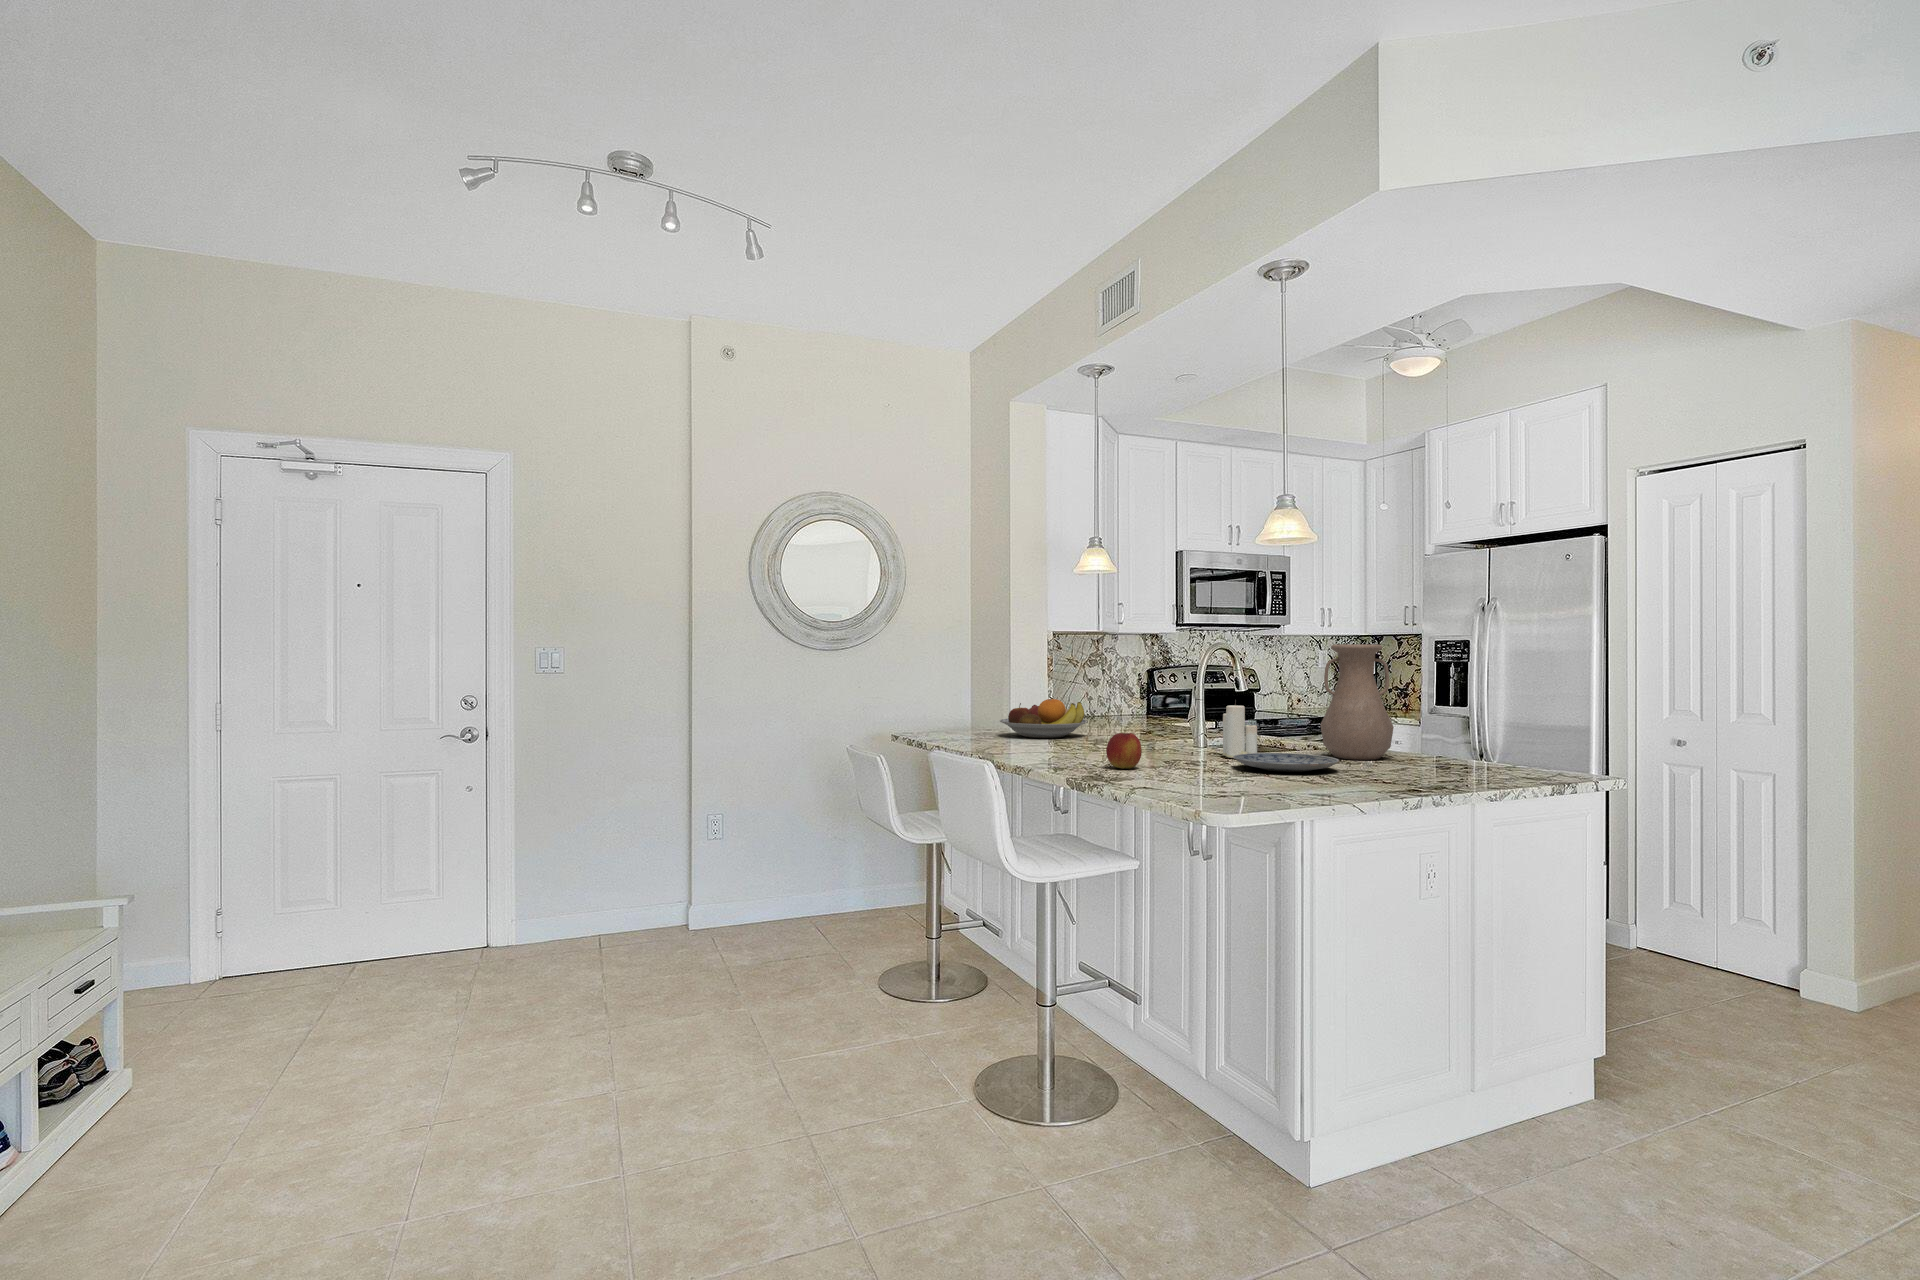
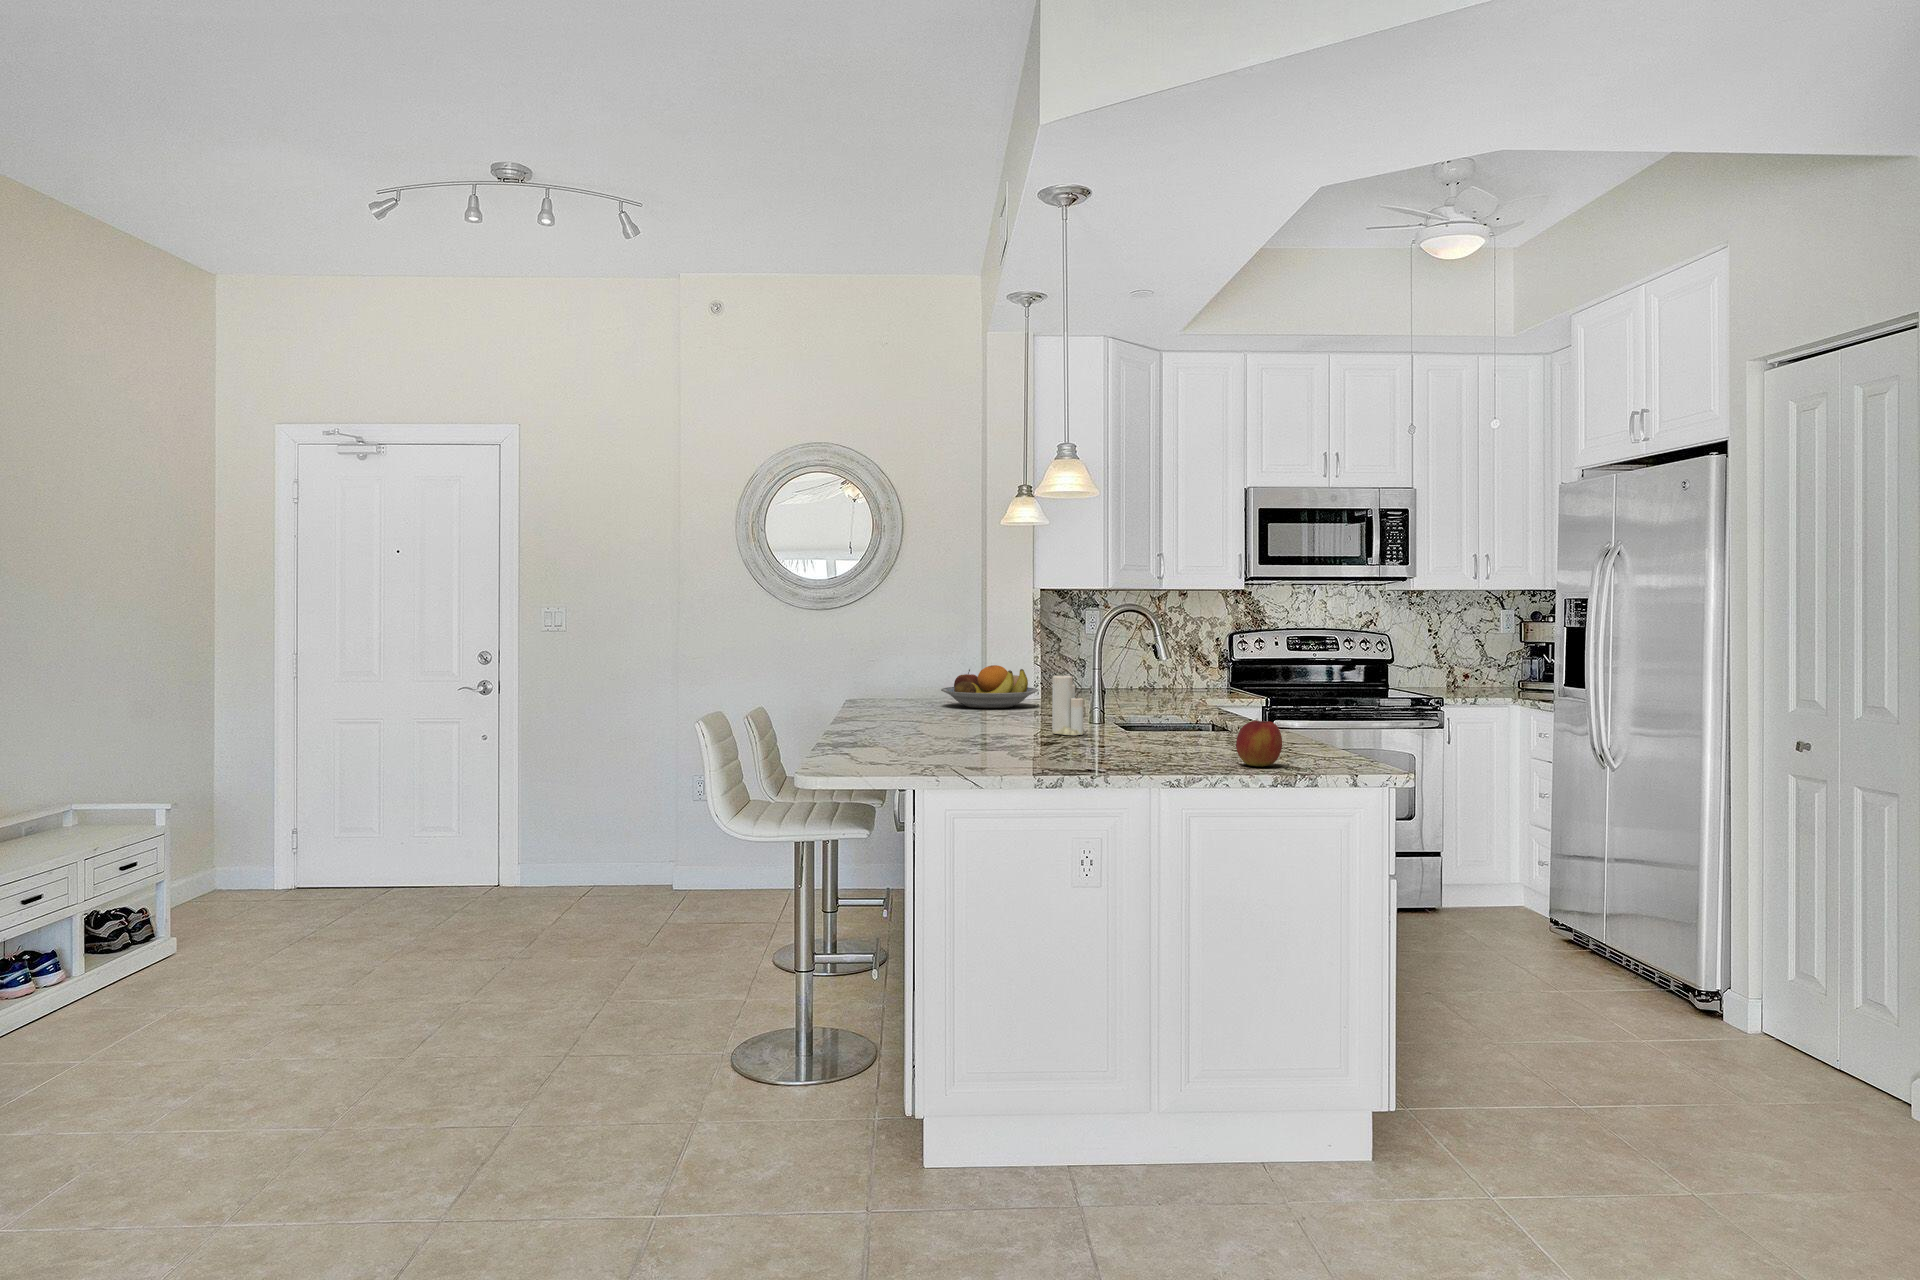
vase: present [1321,644,1394,760] -> none [1155,608,1234,742]
apple: present [1106,733,1142,769] -> present [1236,721,1282,767]
plate: present [1233,753,1339,772] -> none [989,728,1100,749]

